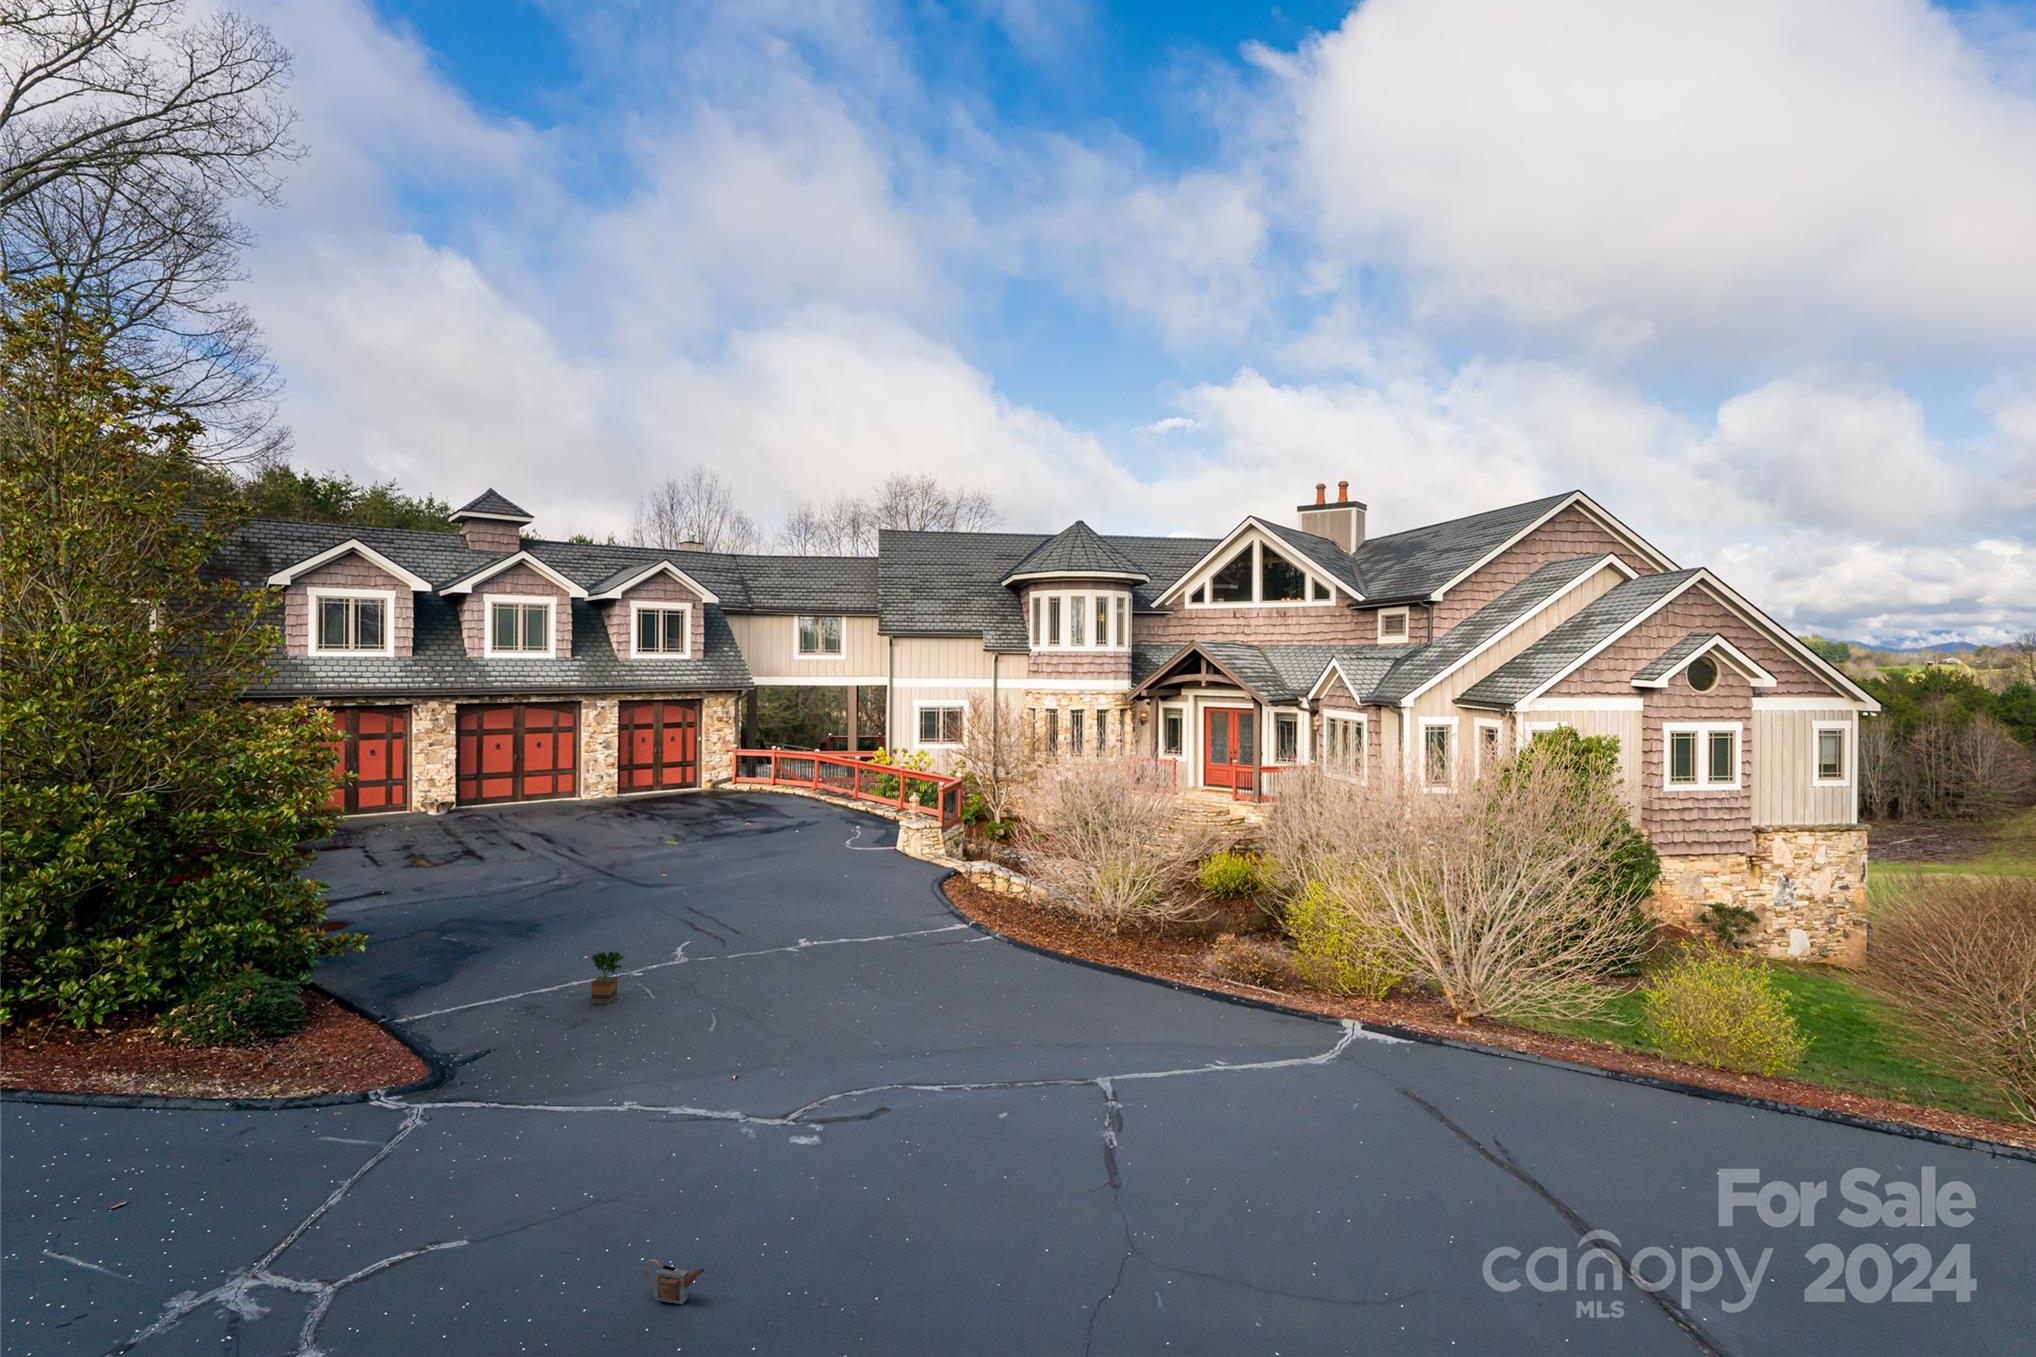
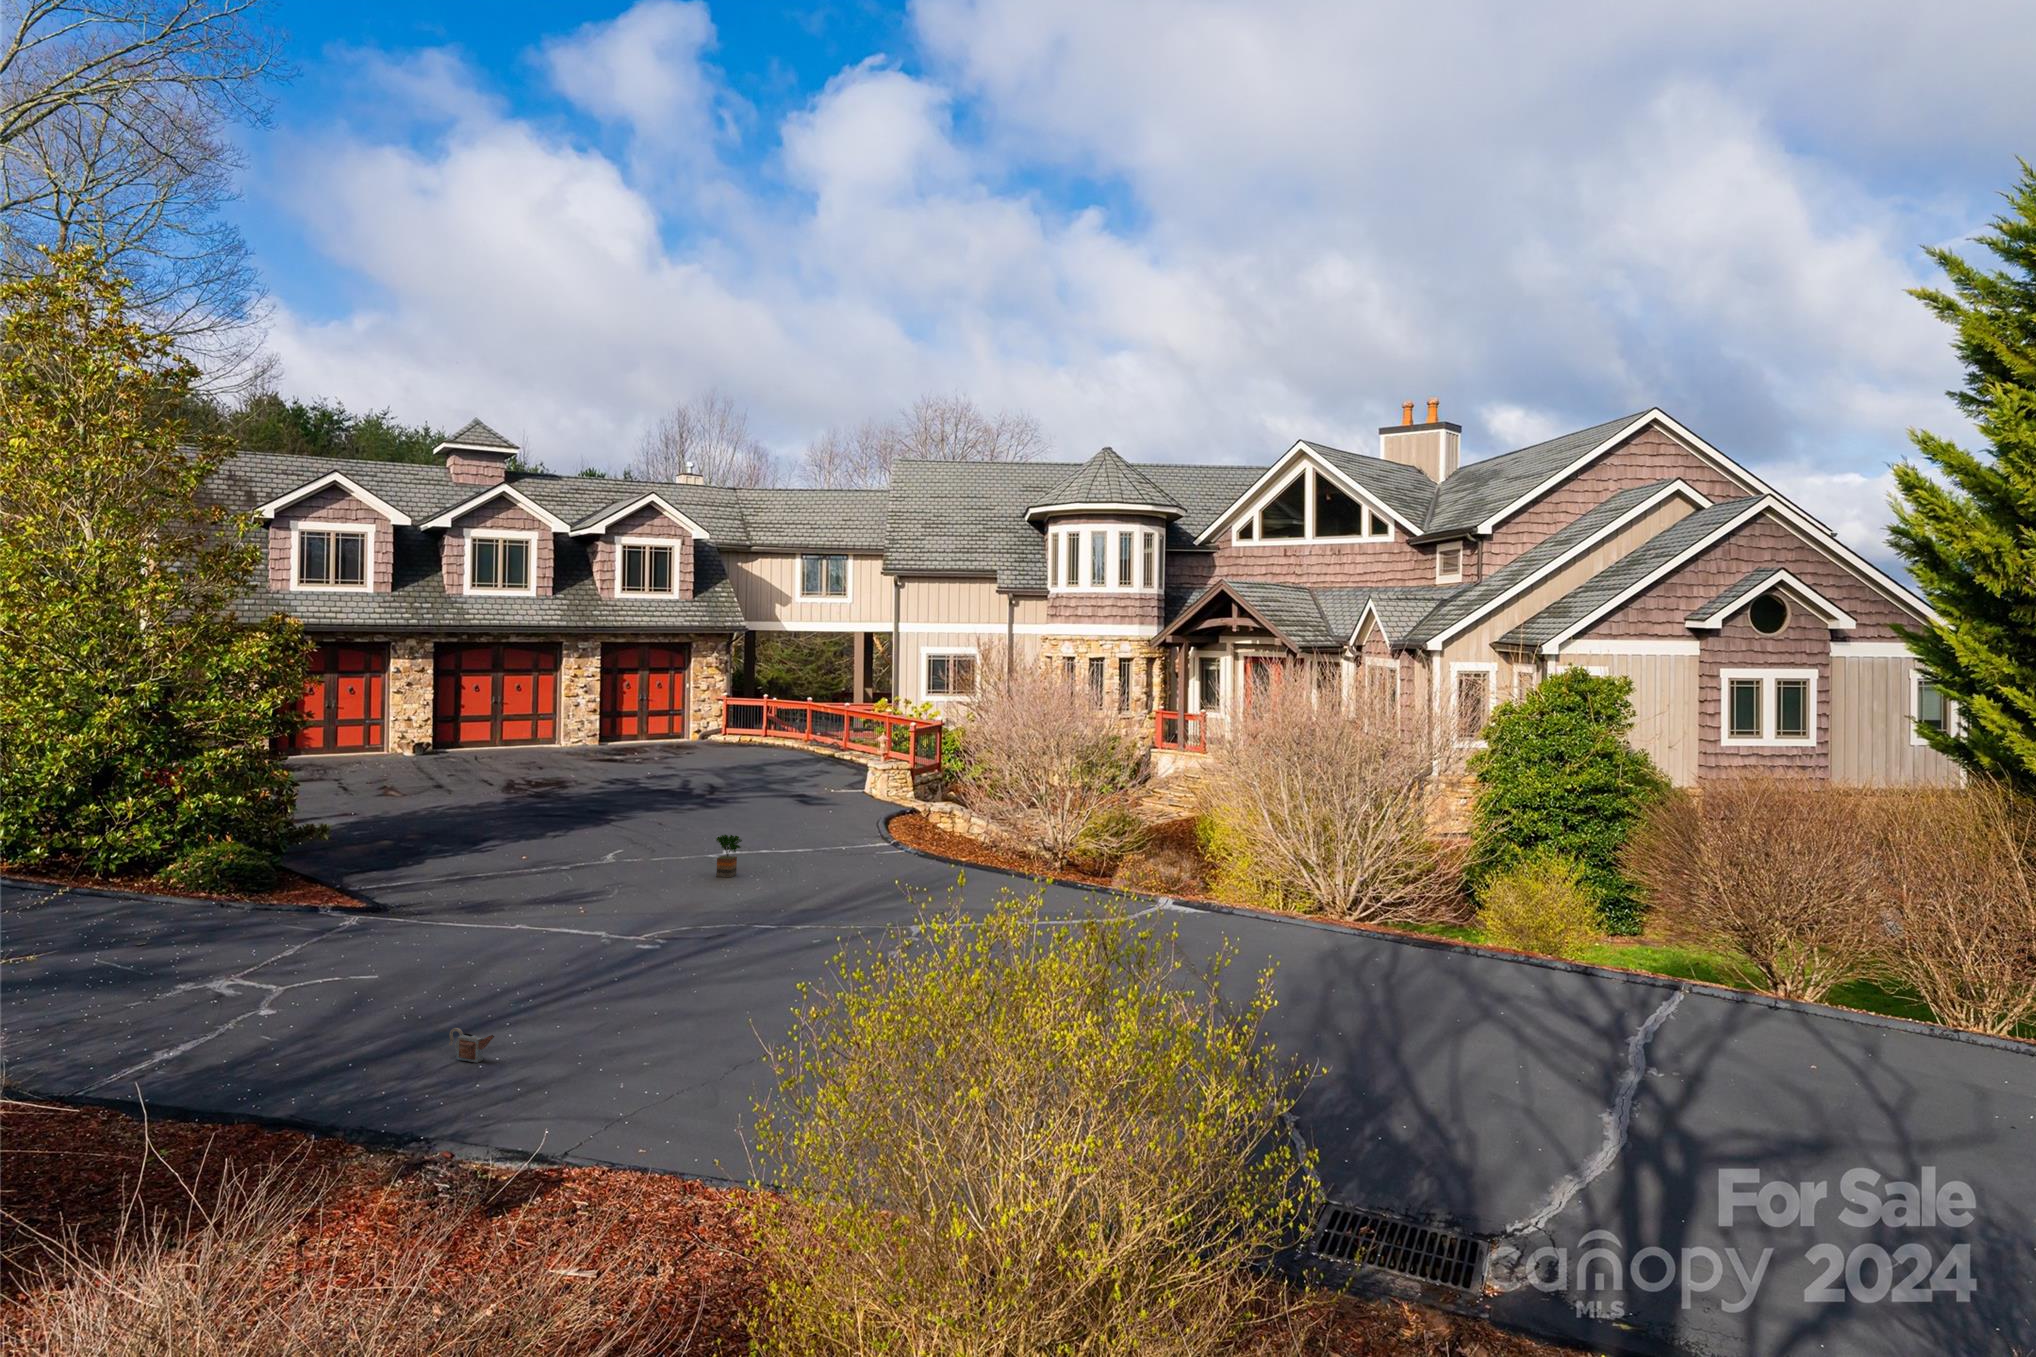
potted tree: present [591,952,624,1004] -> present [716,835,742,877]

